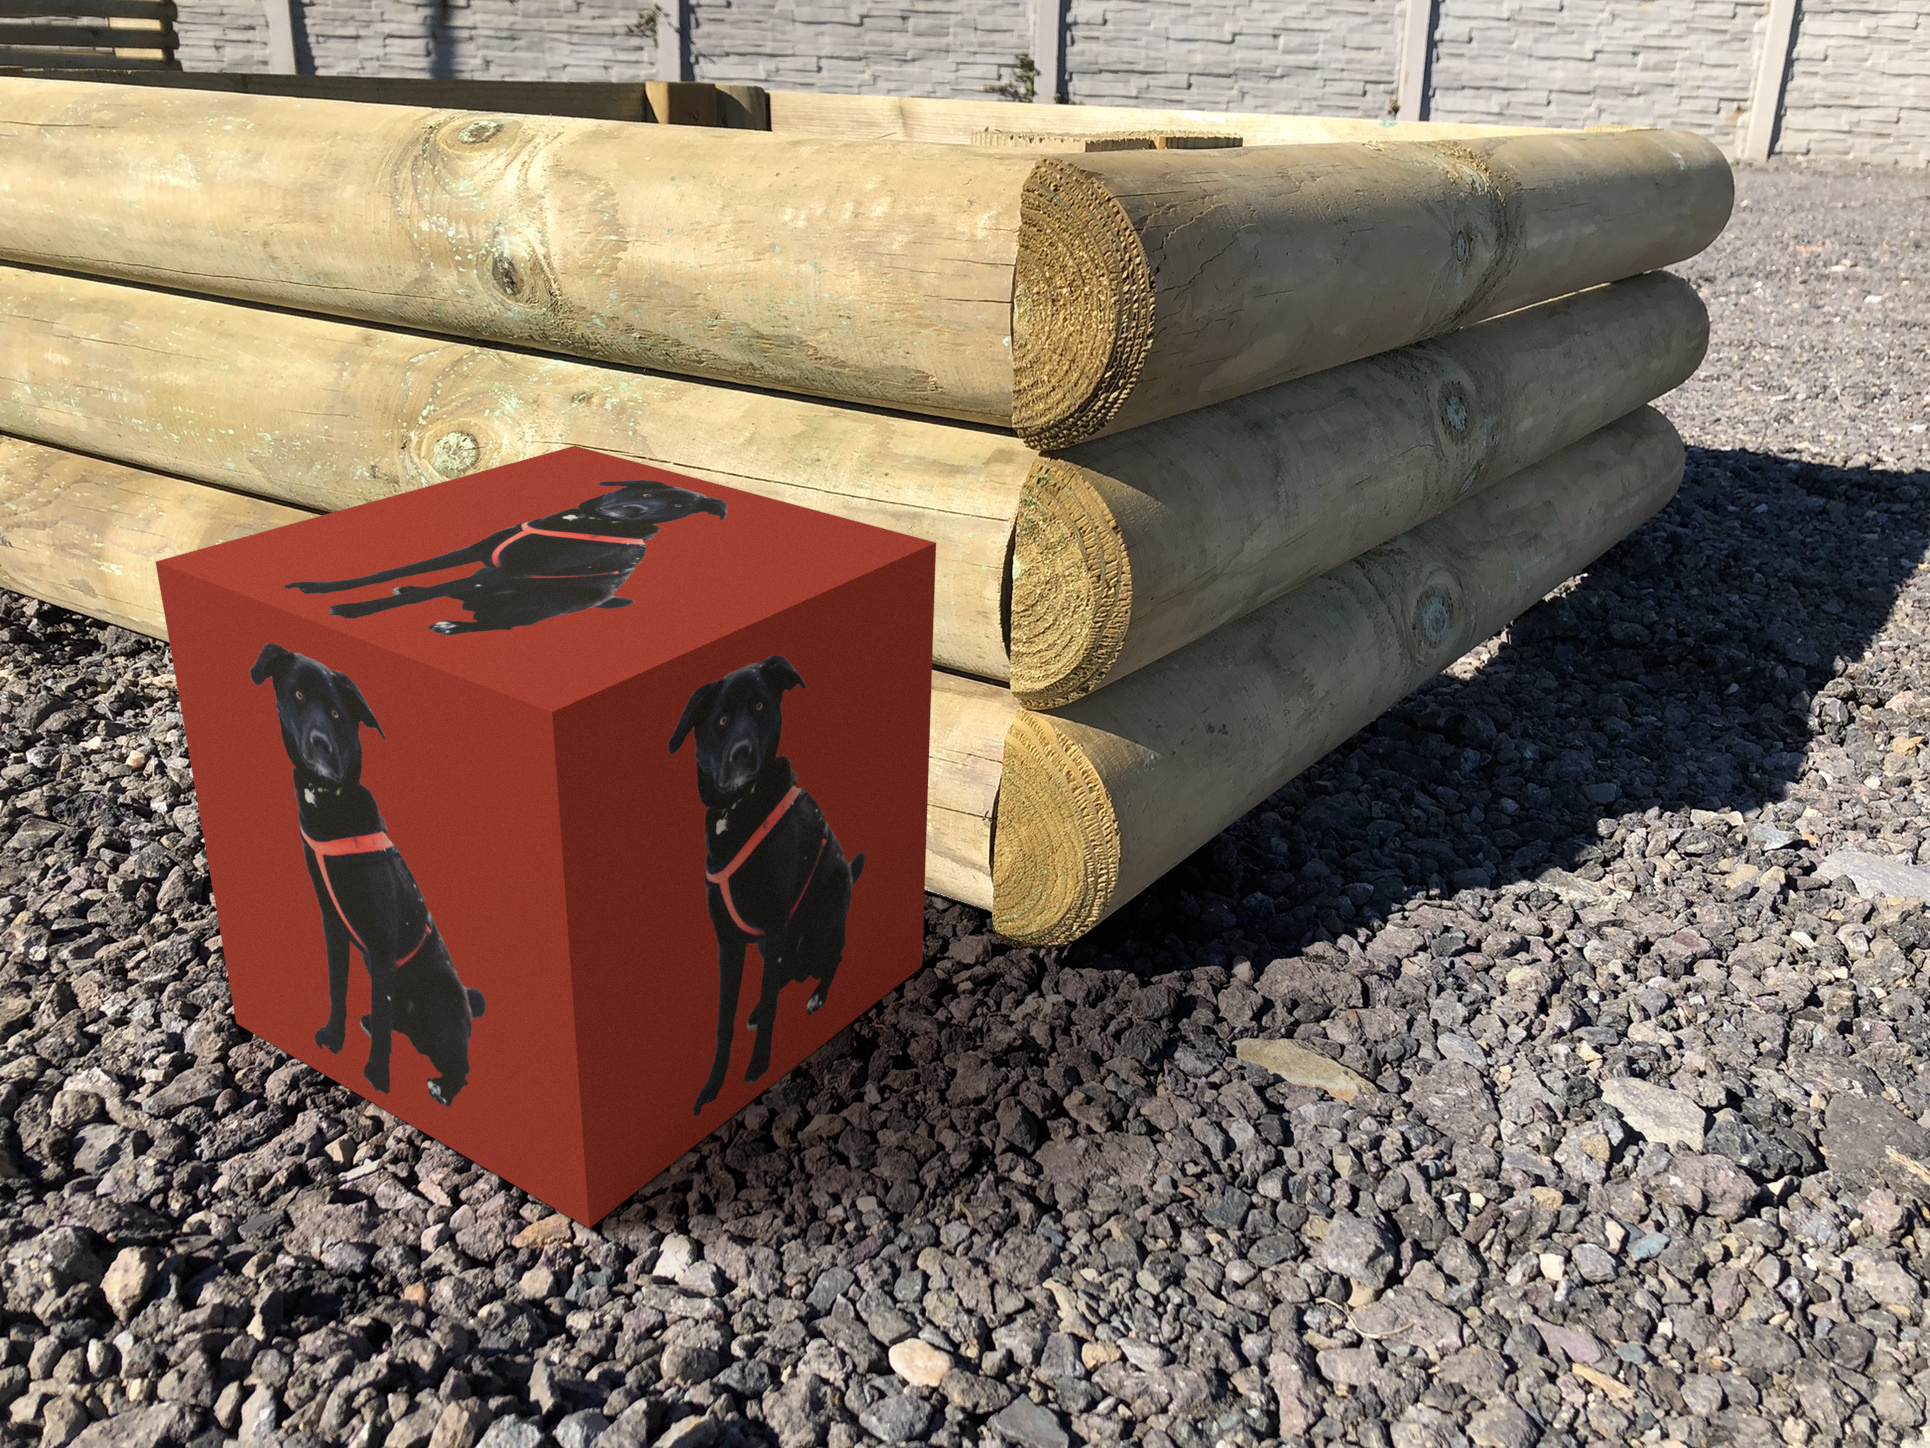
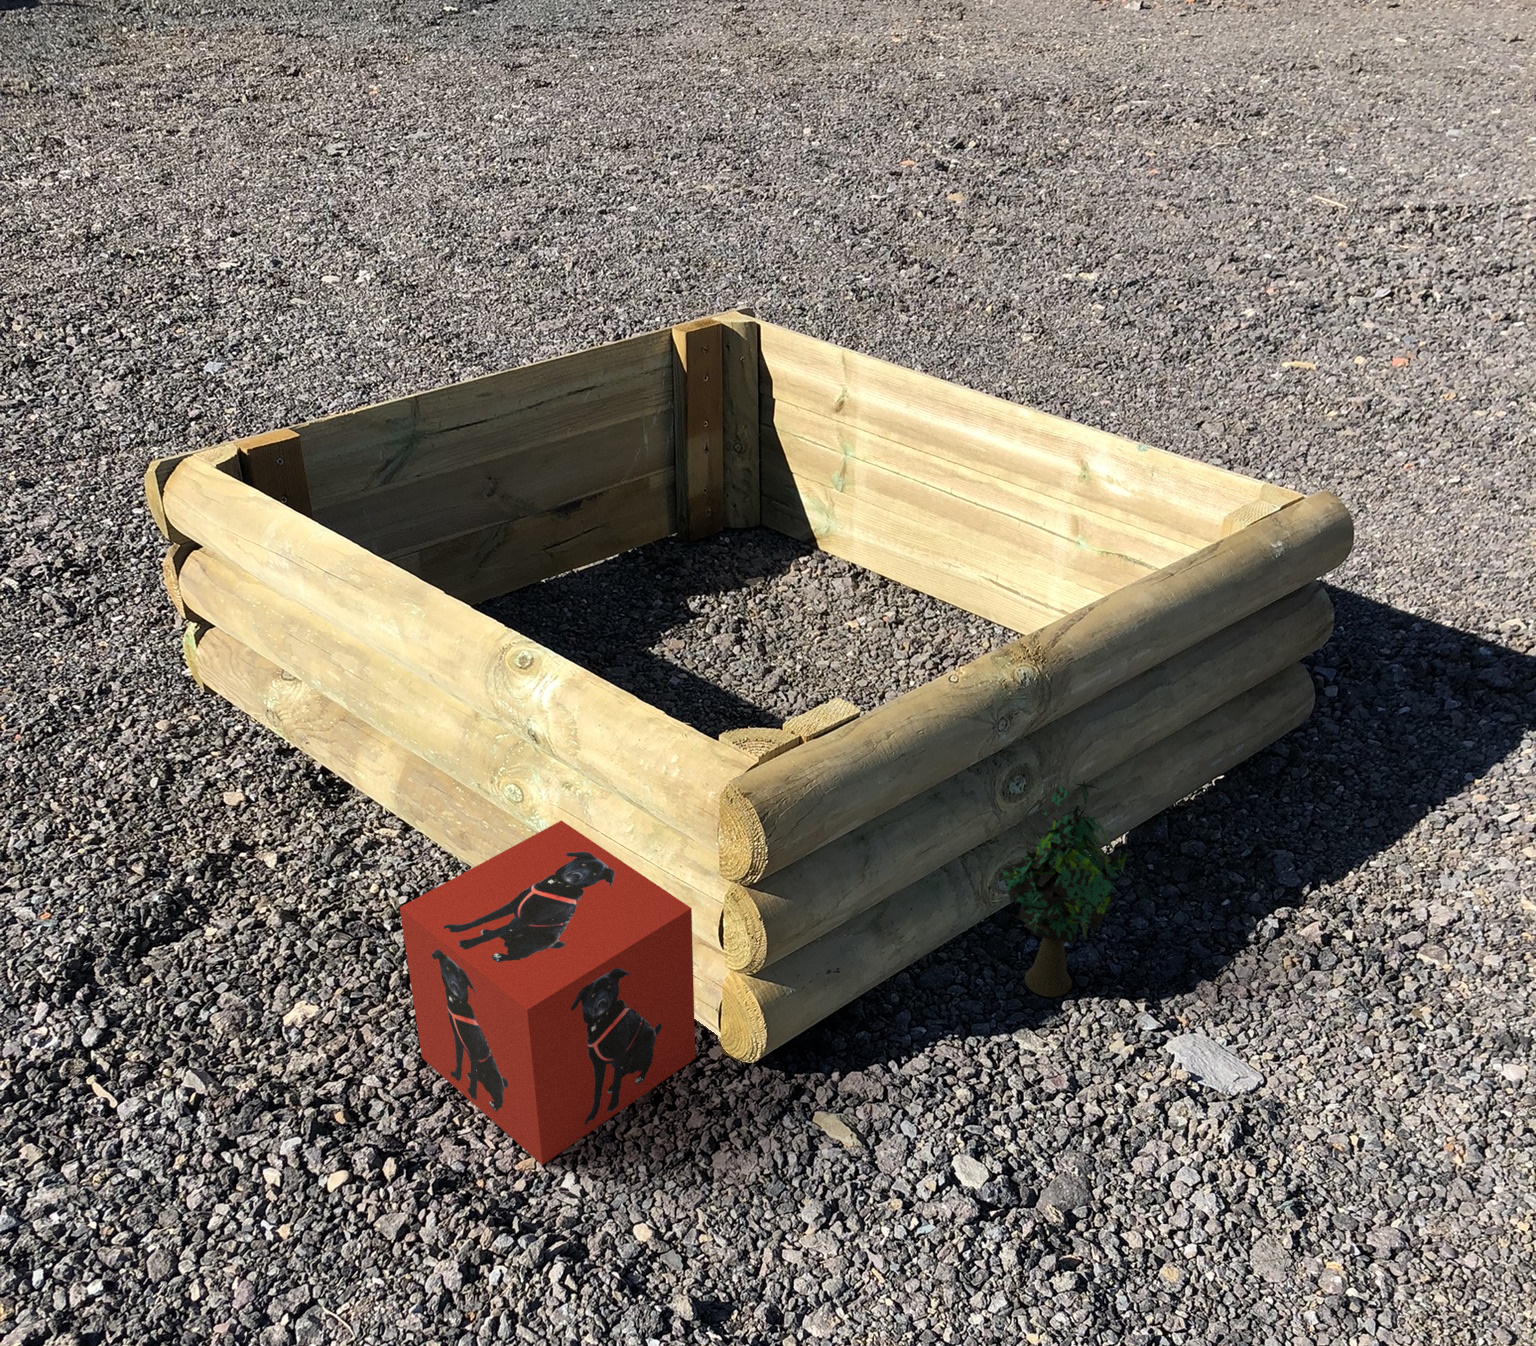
decorative plant: none [1481,343,1729,814] -> present [997,781,1129,997]

